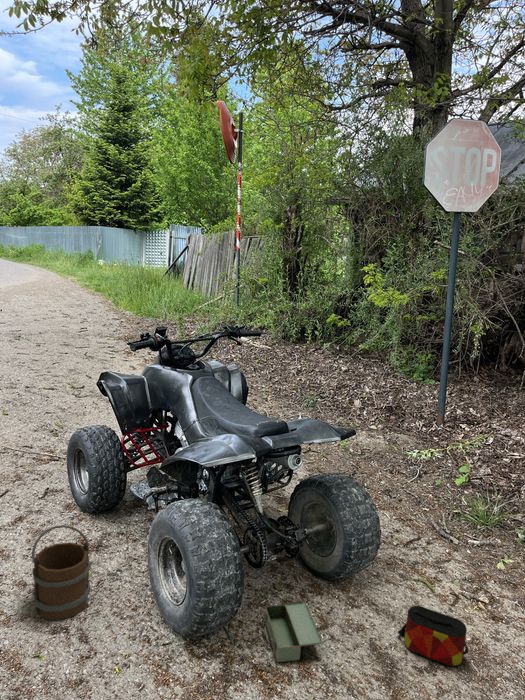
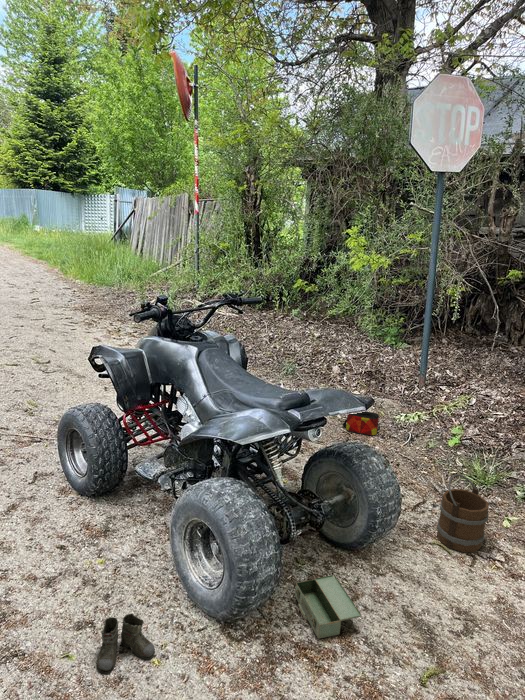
bucket: present [32,525,91,620] -> present [437,474,489,552]
bag: present [398,606,468,667] -> present [343,410,380,436]
boots: none [57,621,118,676] -> present [97,614,155,674]

